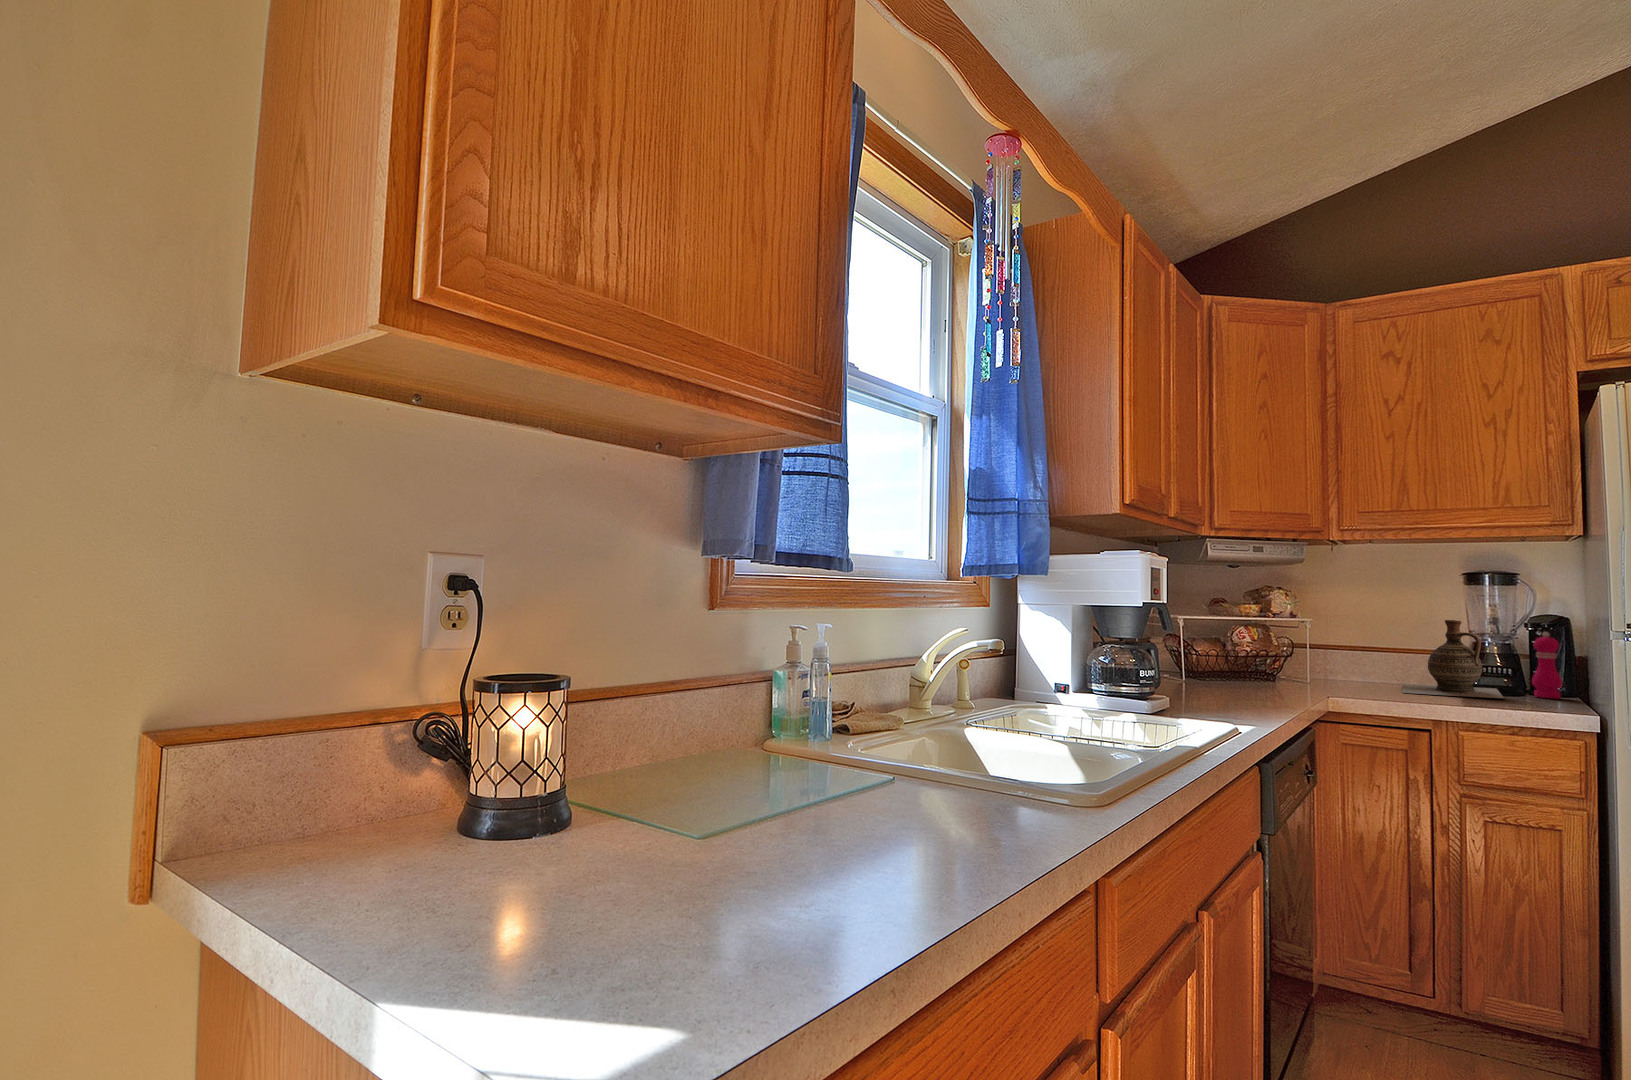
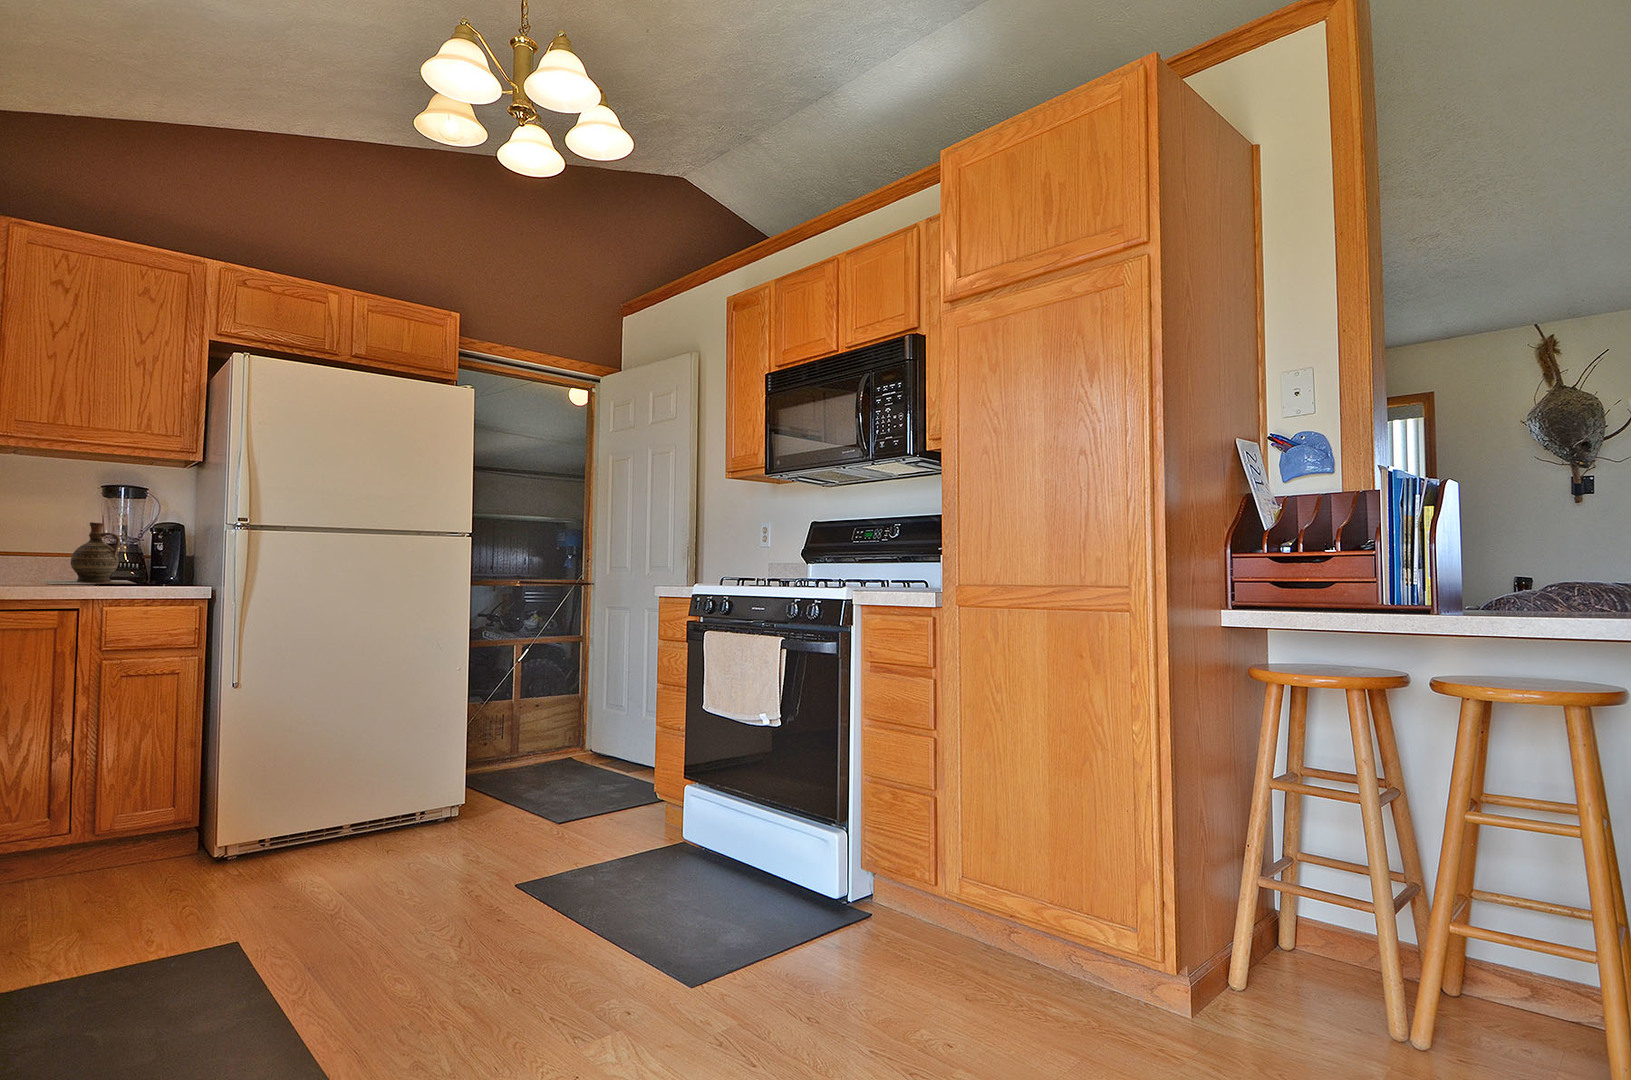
pepper mill: present [1532,632,1563,699] -> none [155,534,177,584]

